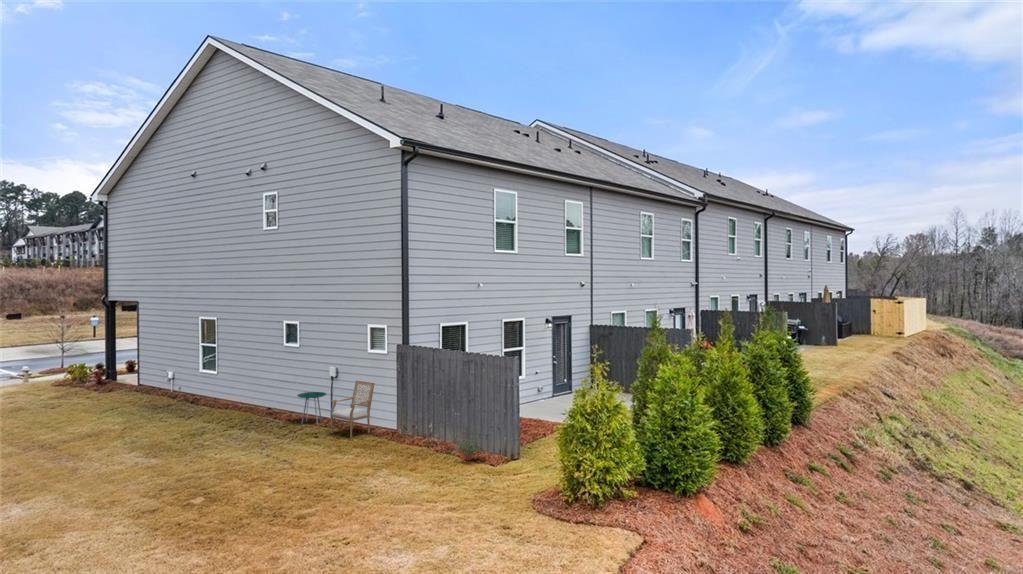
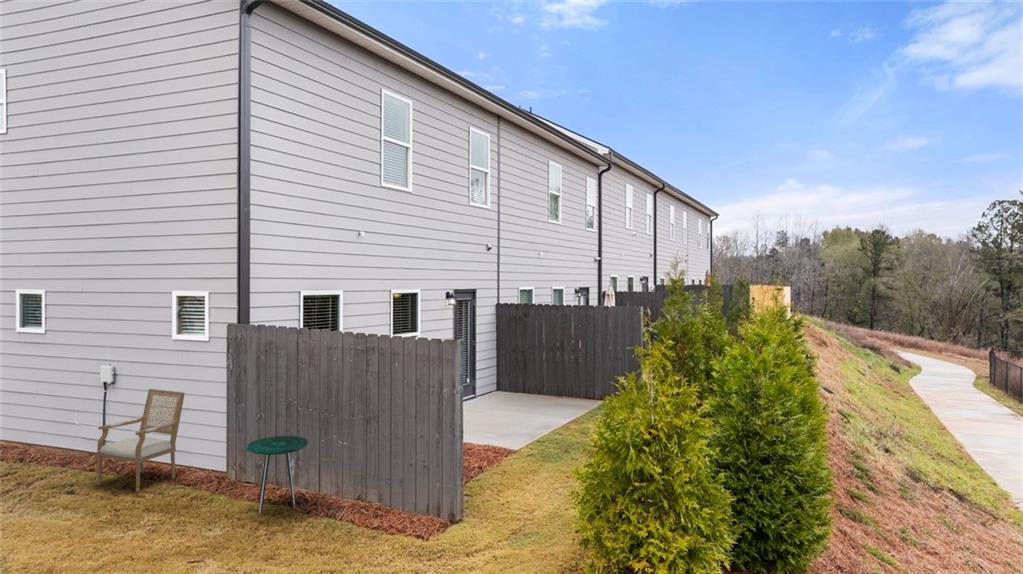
side table: present [297,392,326,425] -> present [246,436,308,513]
potted plant: present [454,439,484,460] -> none [341,485,399,525]

